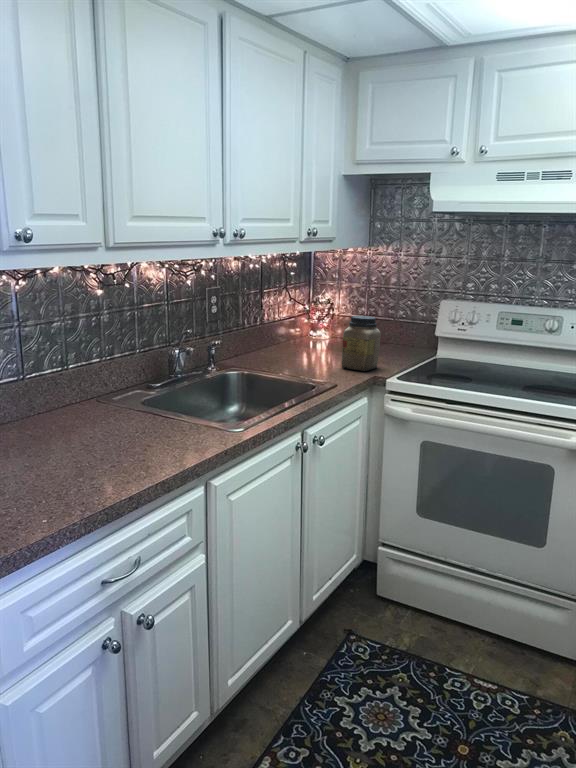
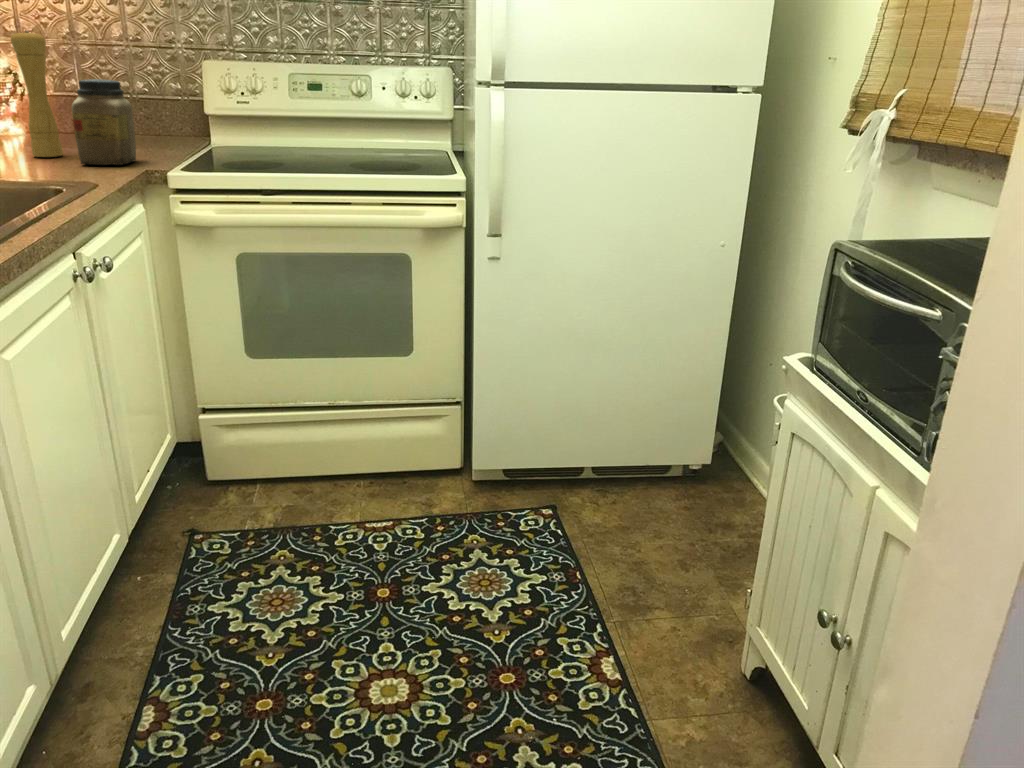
pepper mill: none [321,284,342,359] -> present [11,31,63,157]

